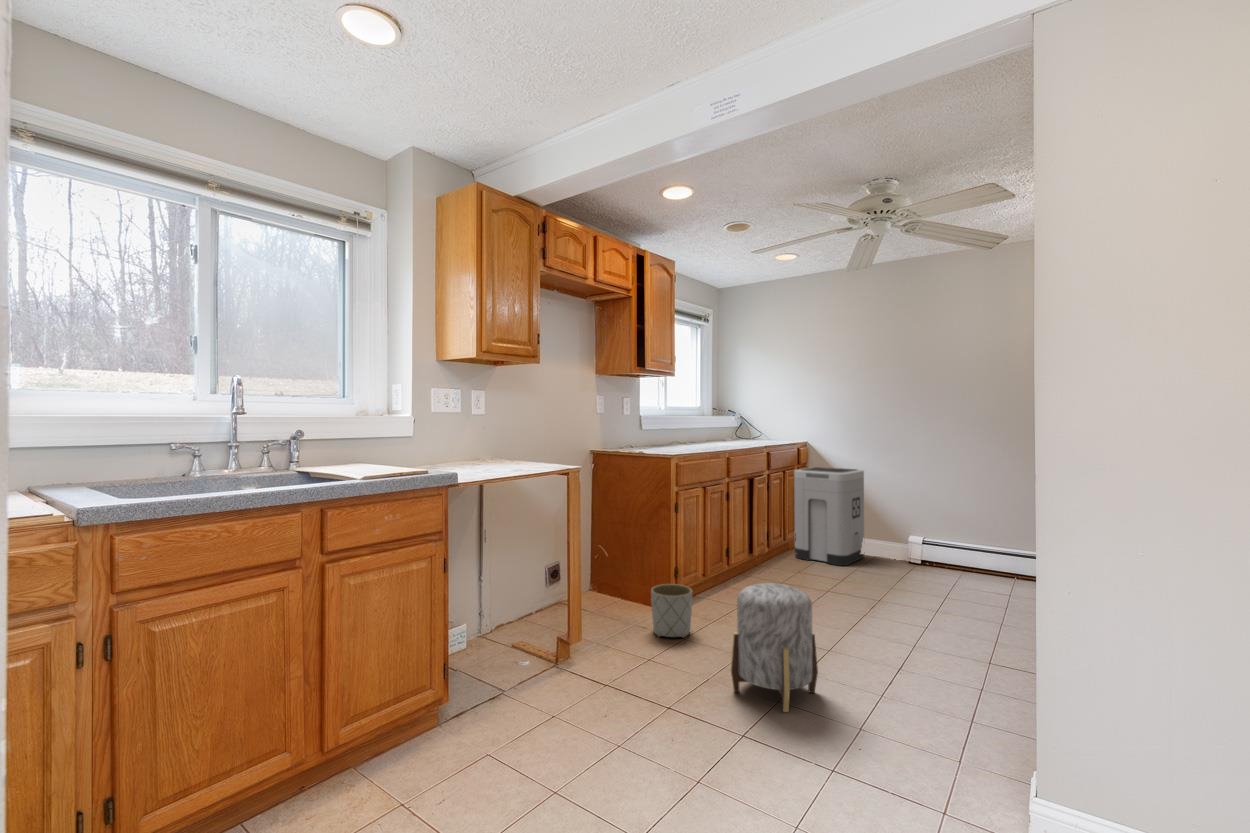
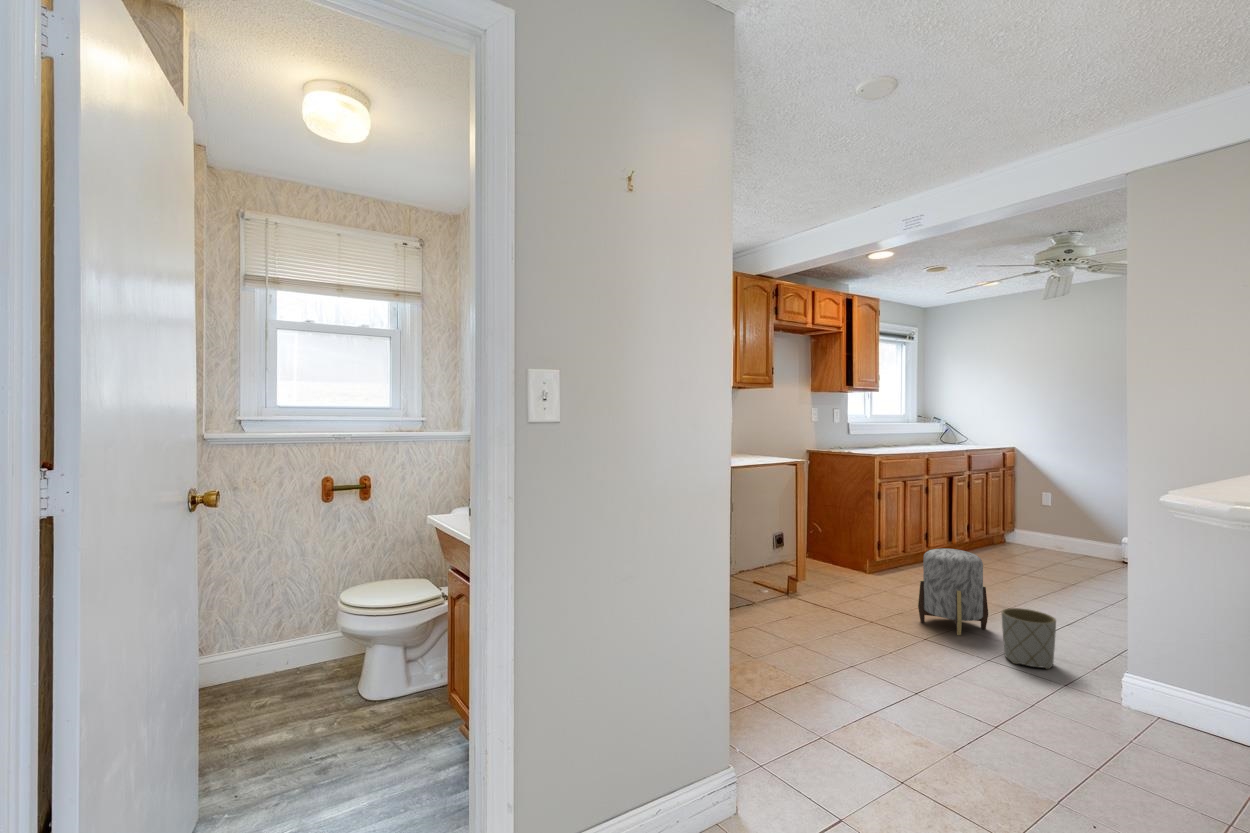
trash can: present [794,467,864,566] -> none [997,471,1072,560]
planter: present [651,584,692,638] -> present [1002,608,1056,669]

